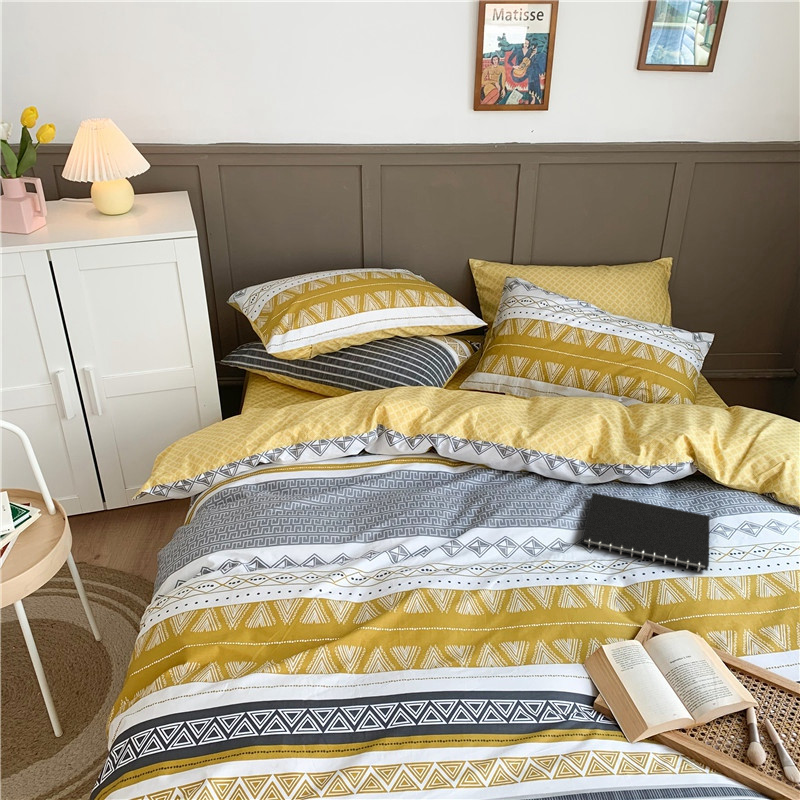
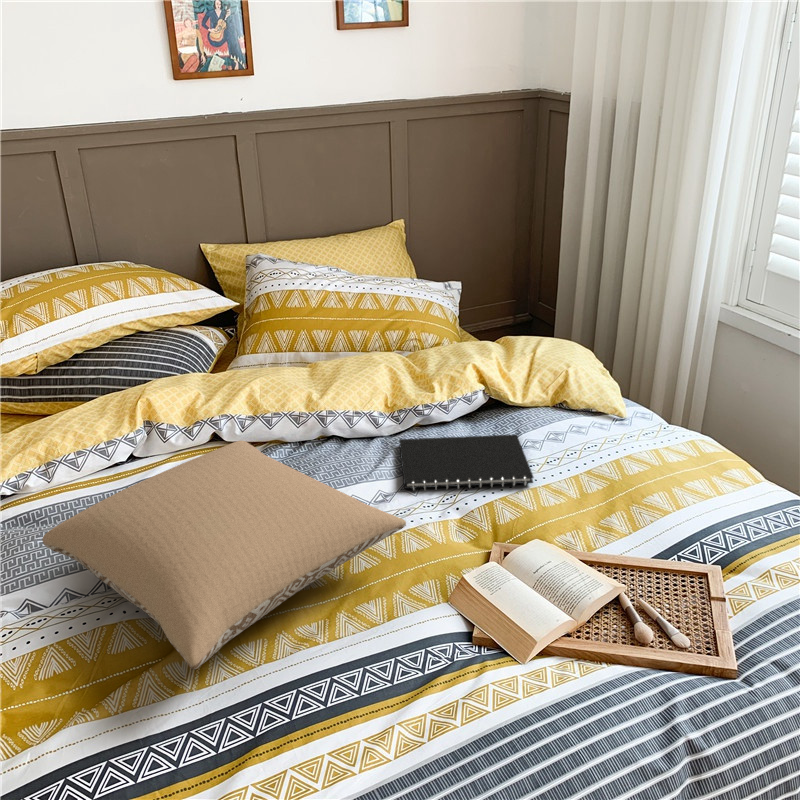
pillow: none [275,465,562,660] -> present [42,441,406,669]

